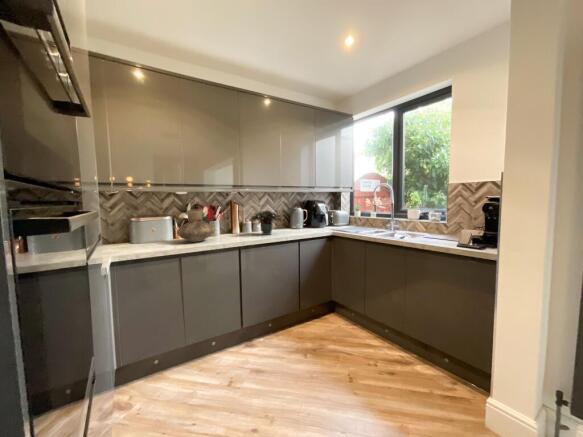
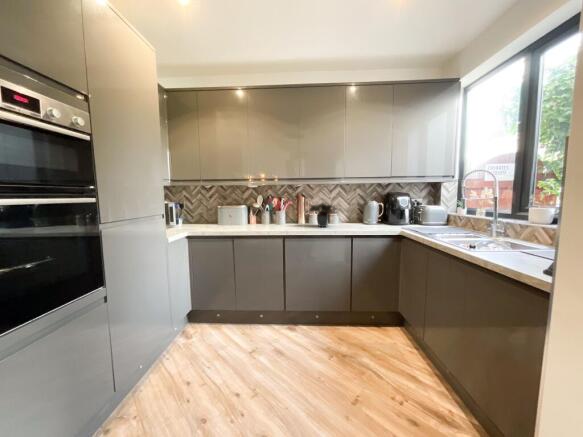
vase: present [177,209,214,242] -> none [239,200,270,227]

